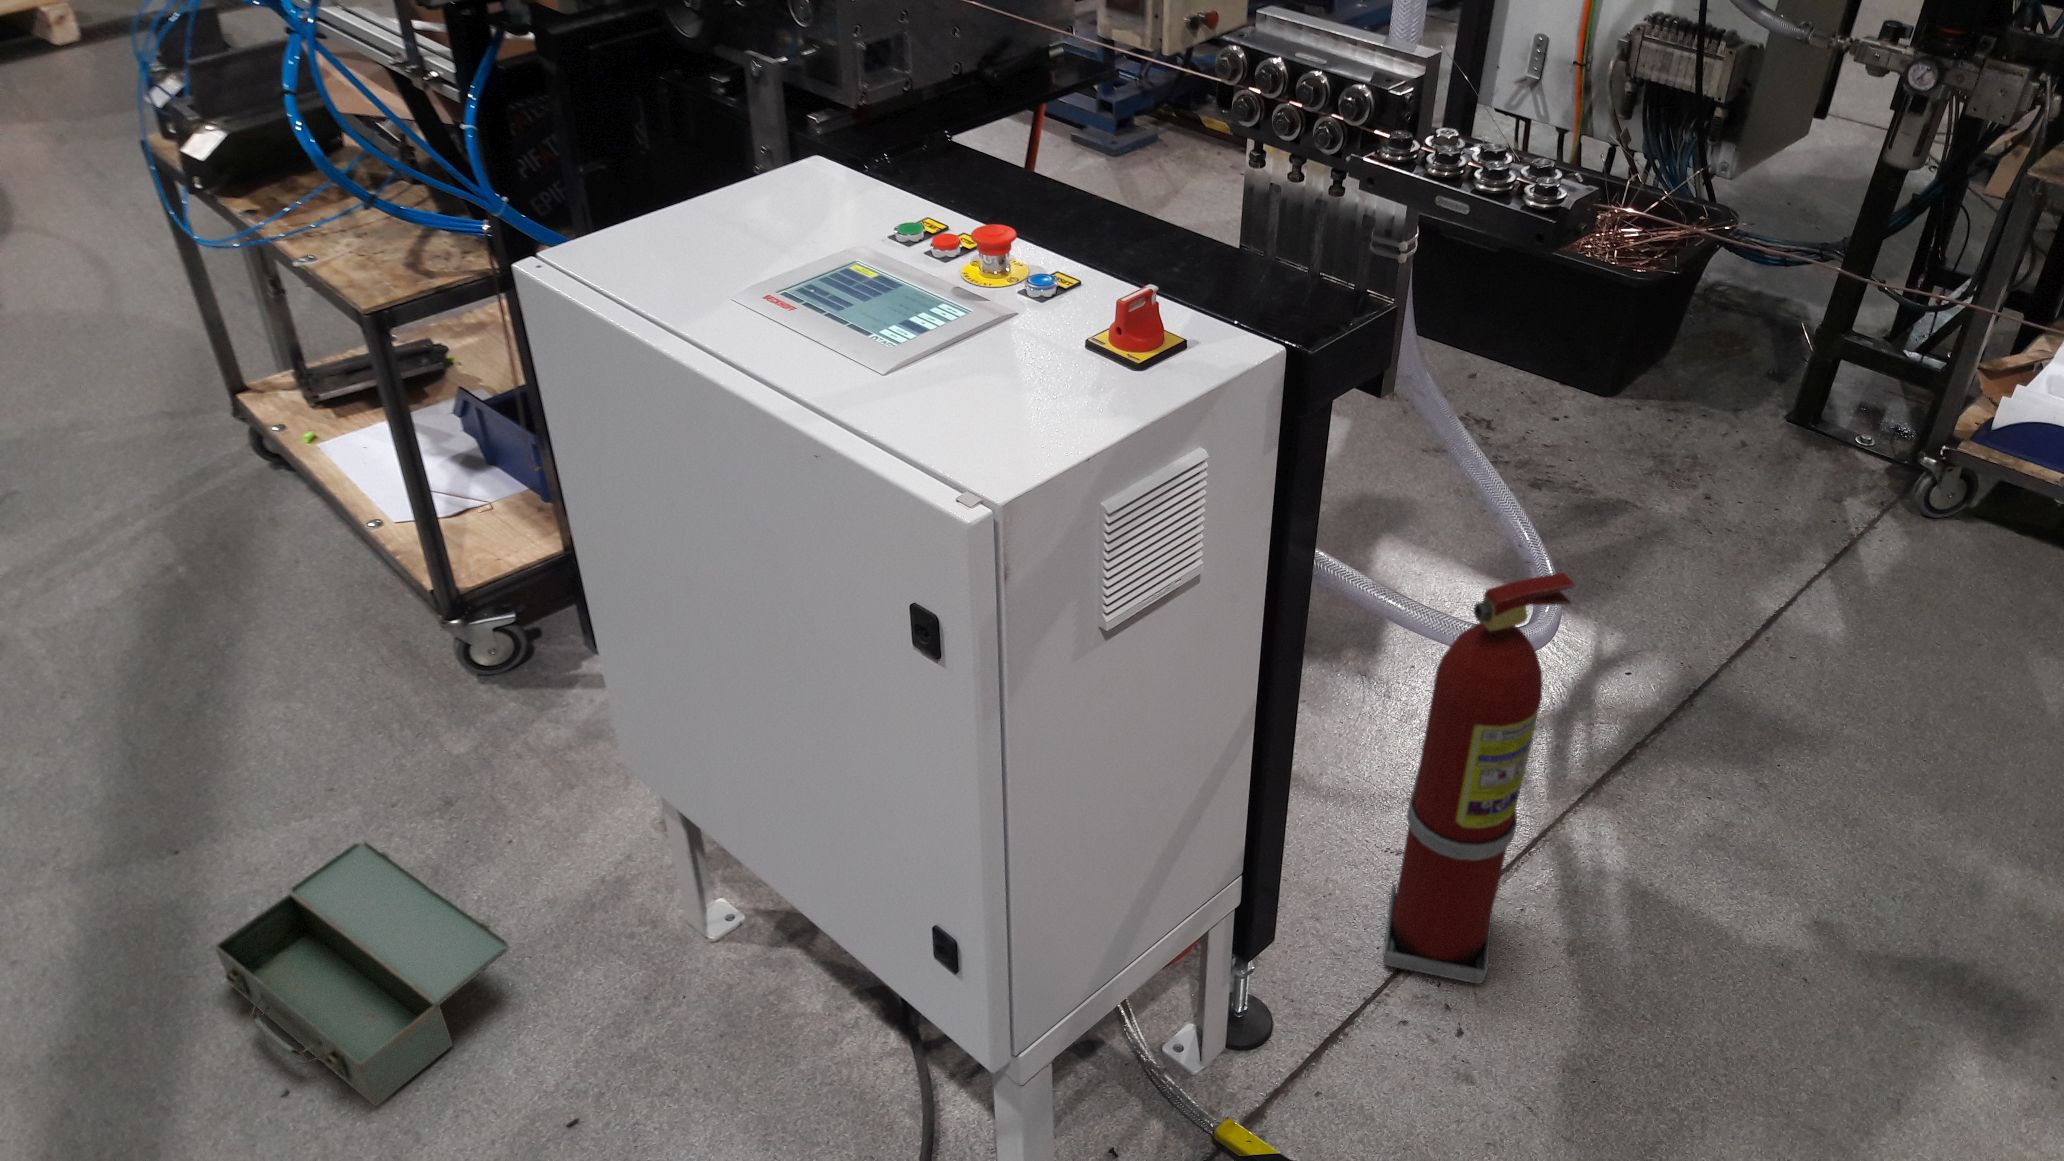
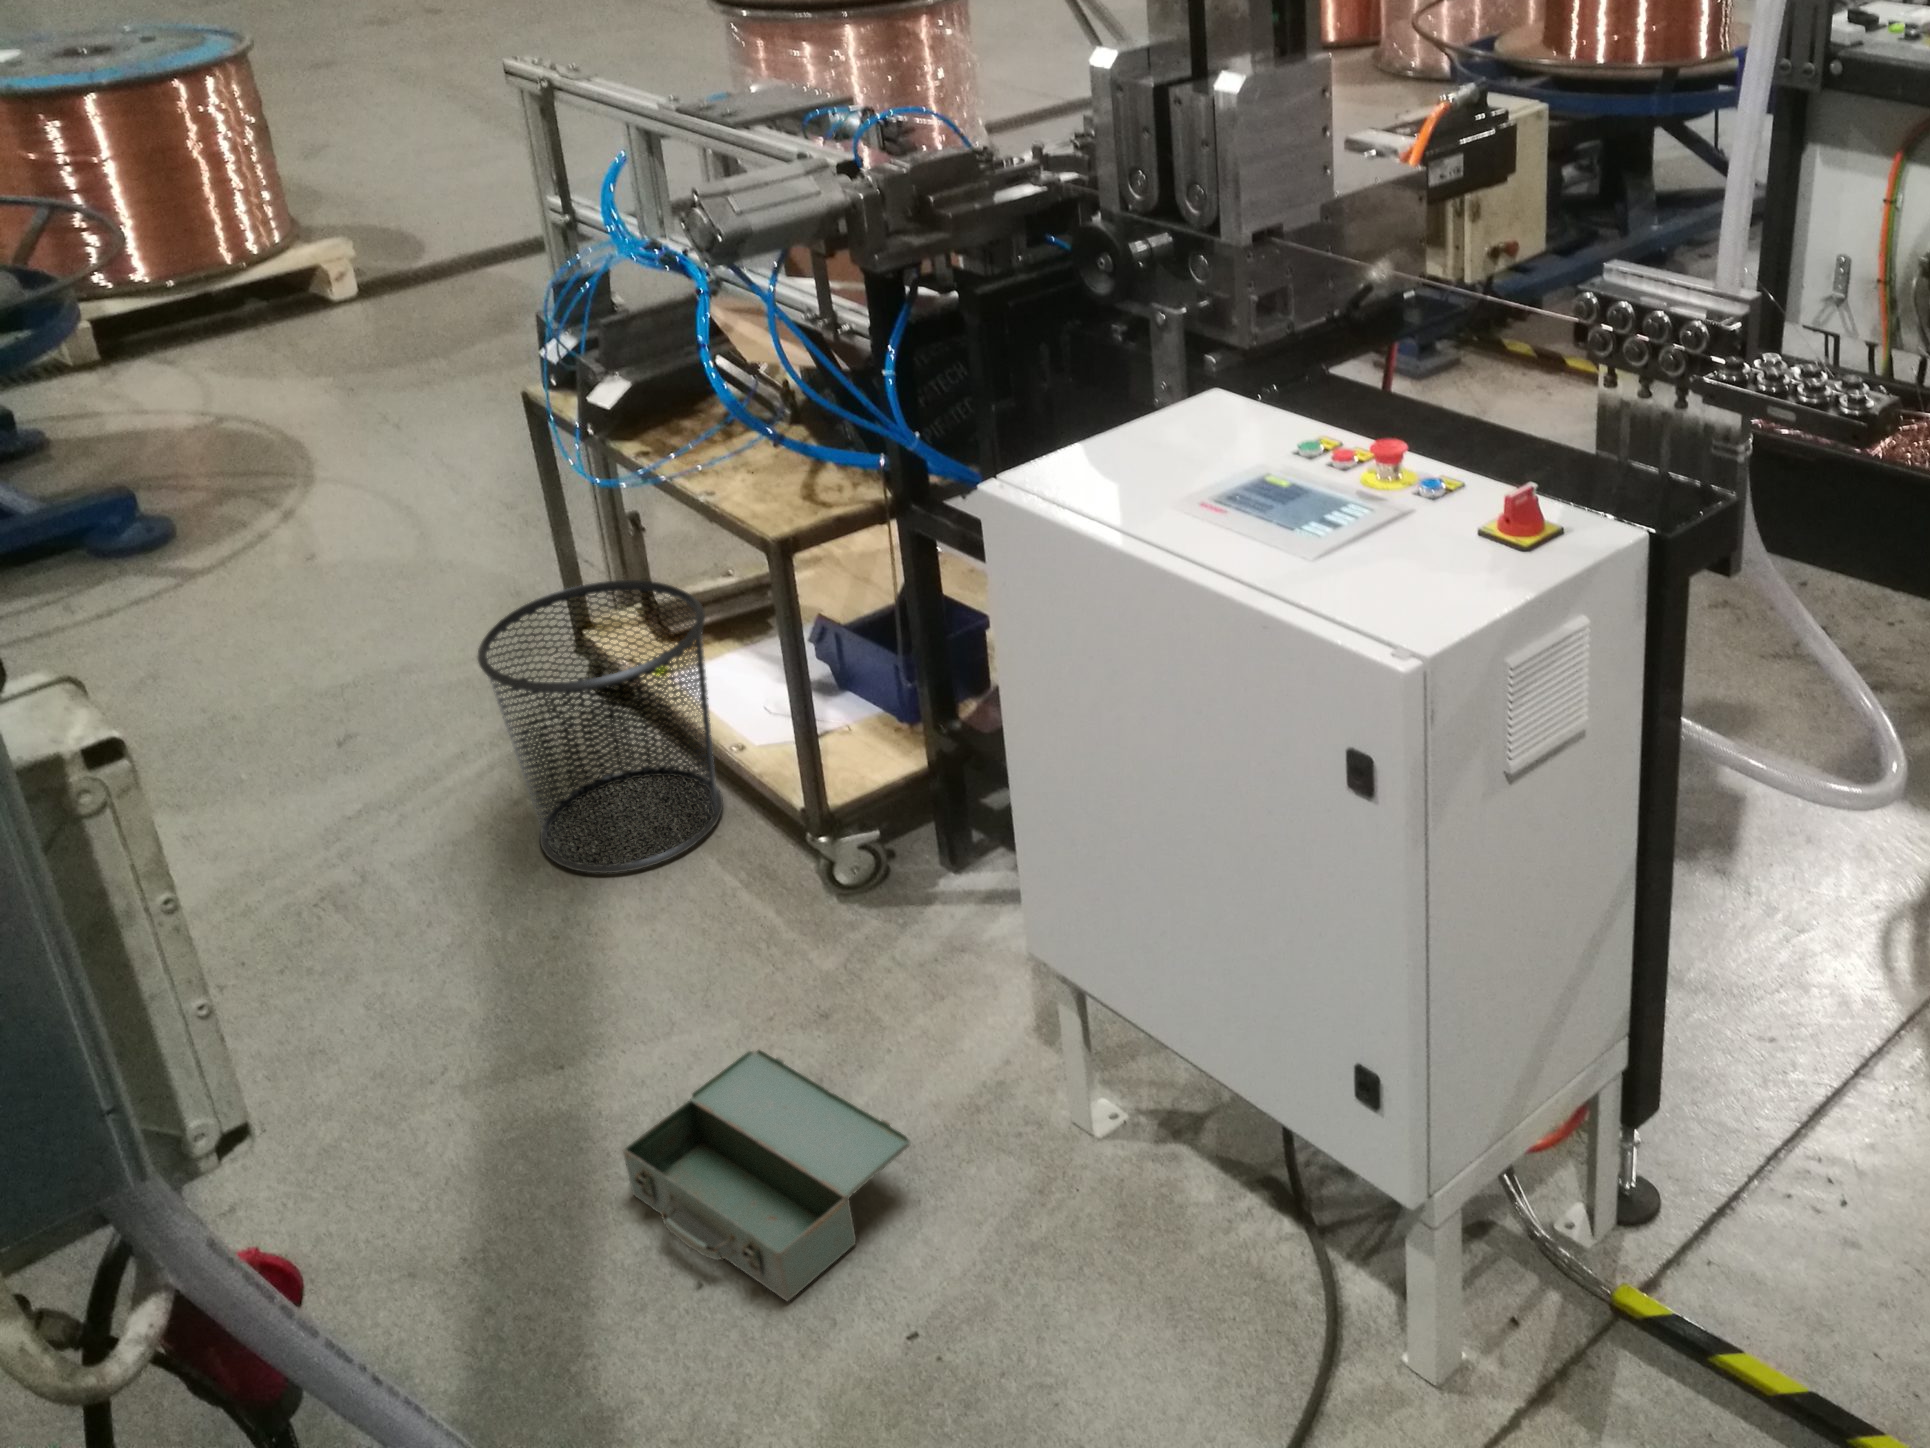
waste bin: none [87,347,370,645] -> present [478,580,723,873]
fire extinguisher: present [1384,573,1576,984] -> none [1762,741,1916,1161]

